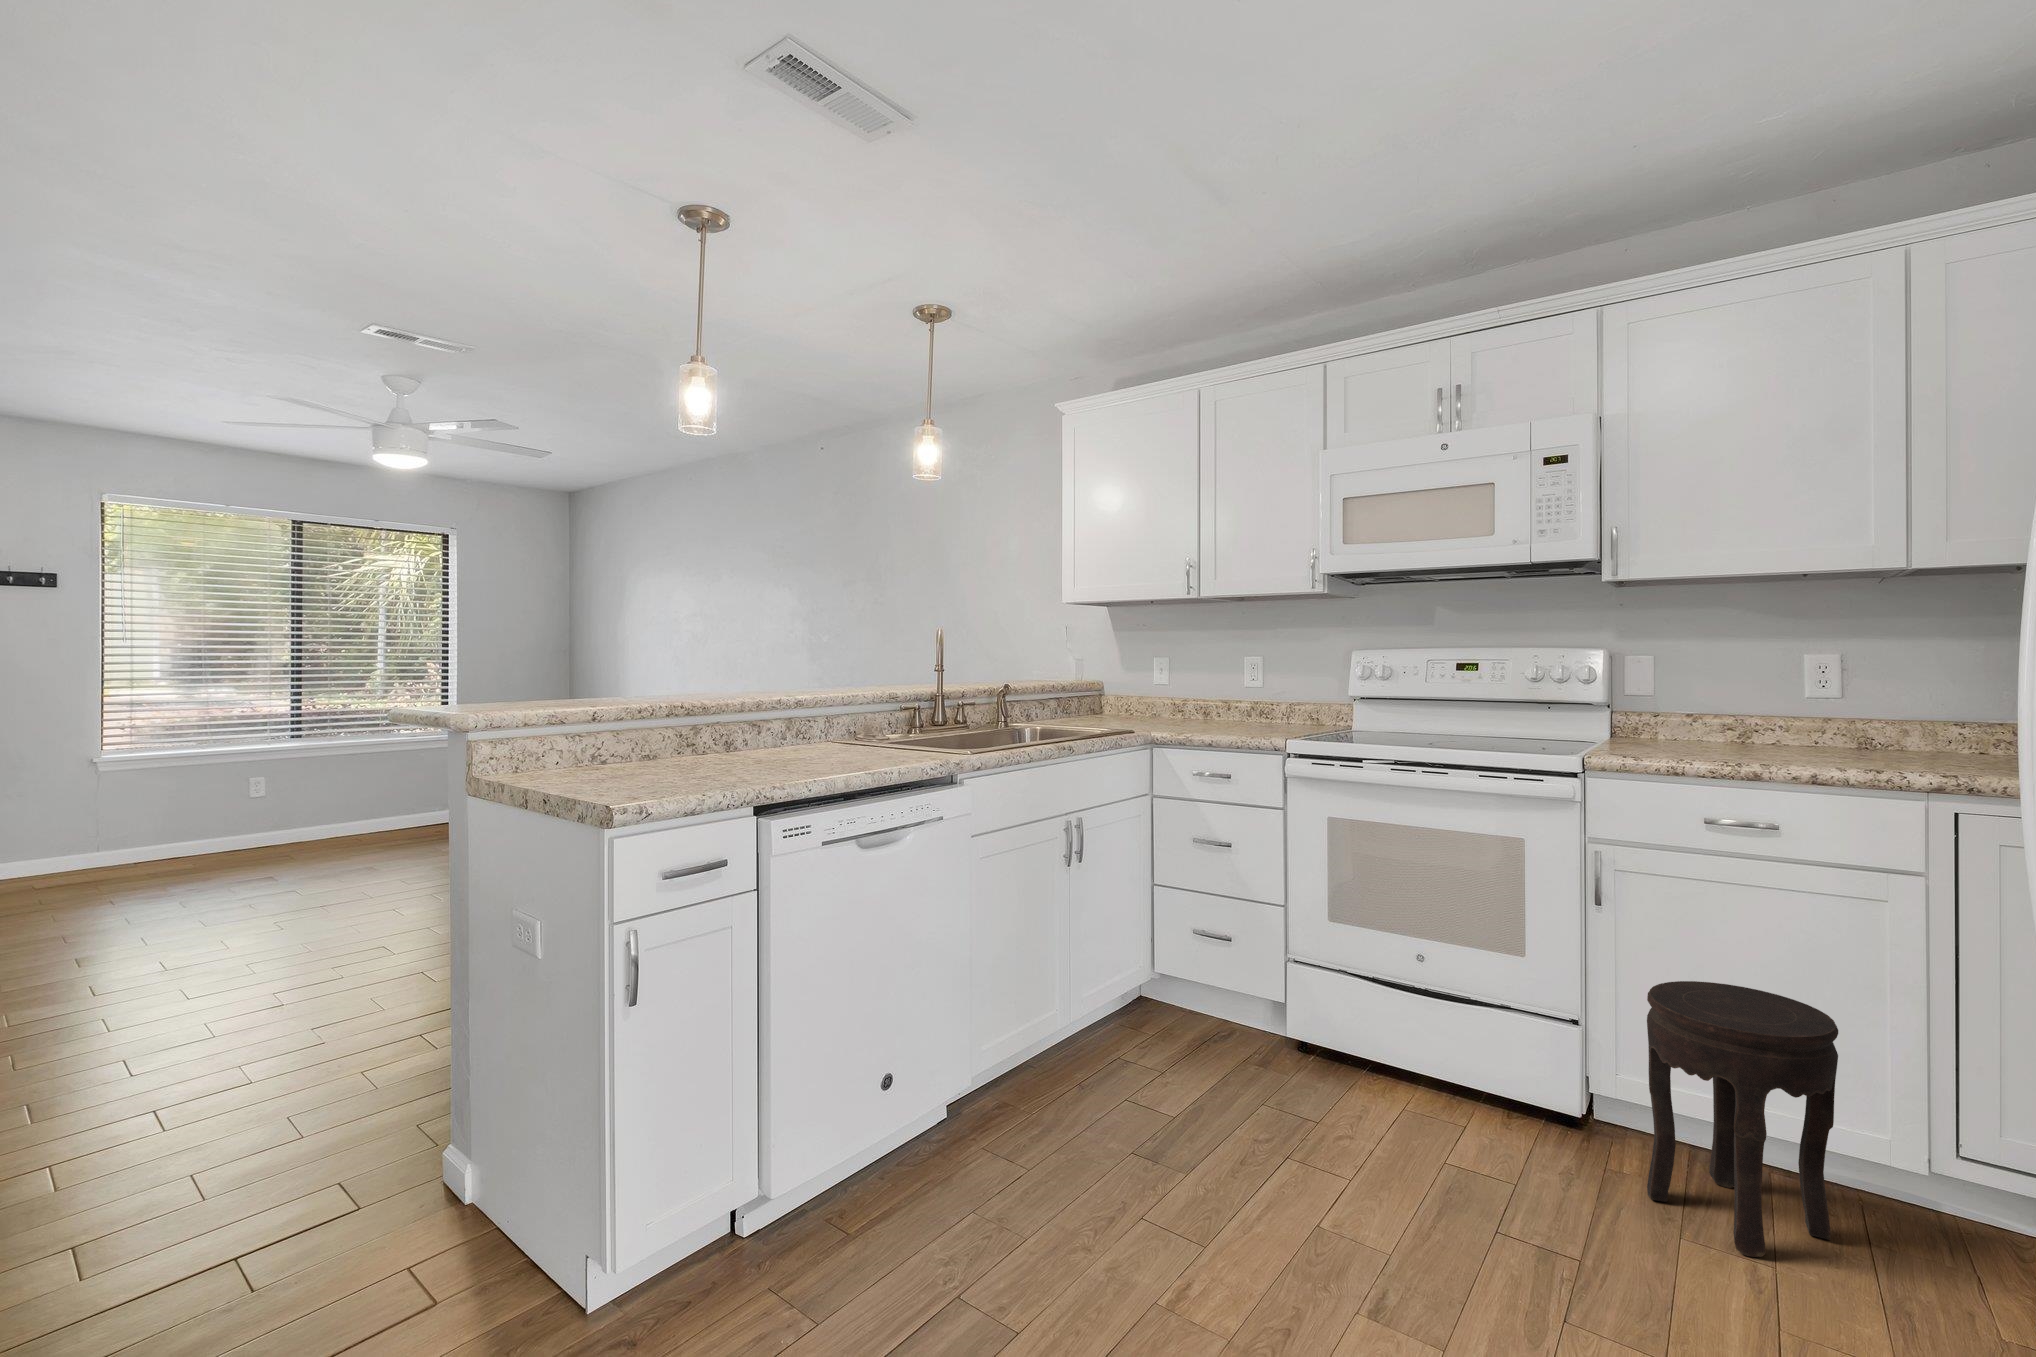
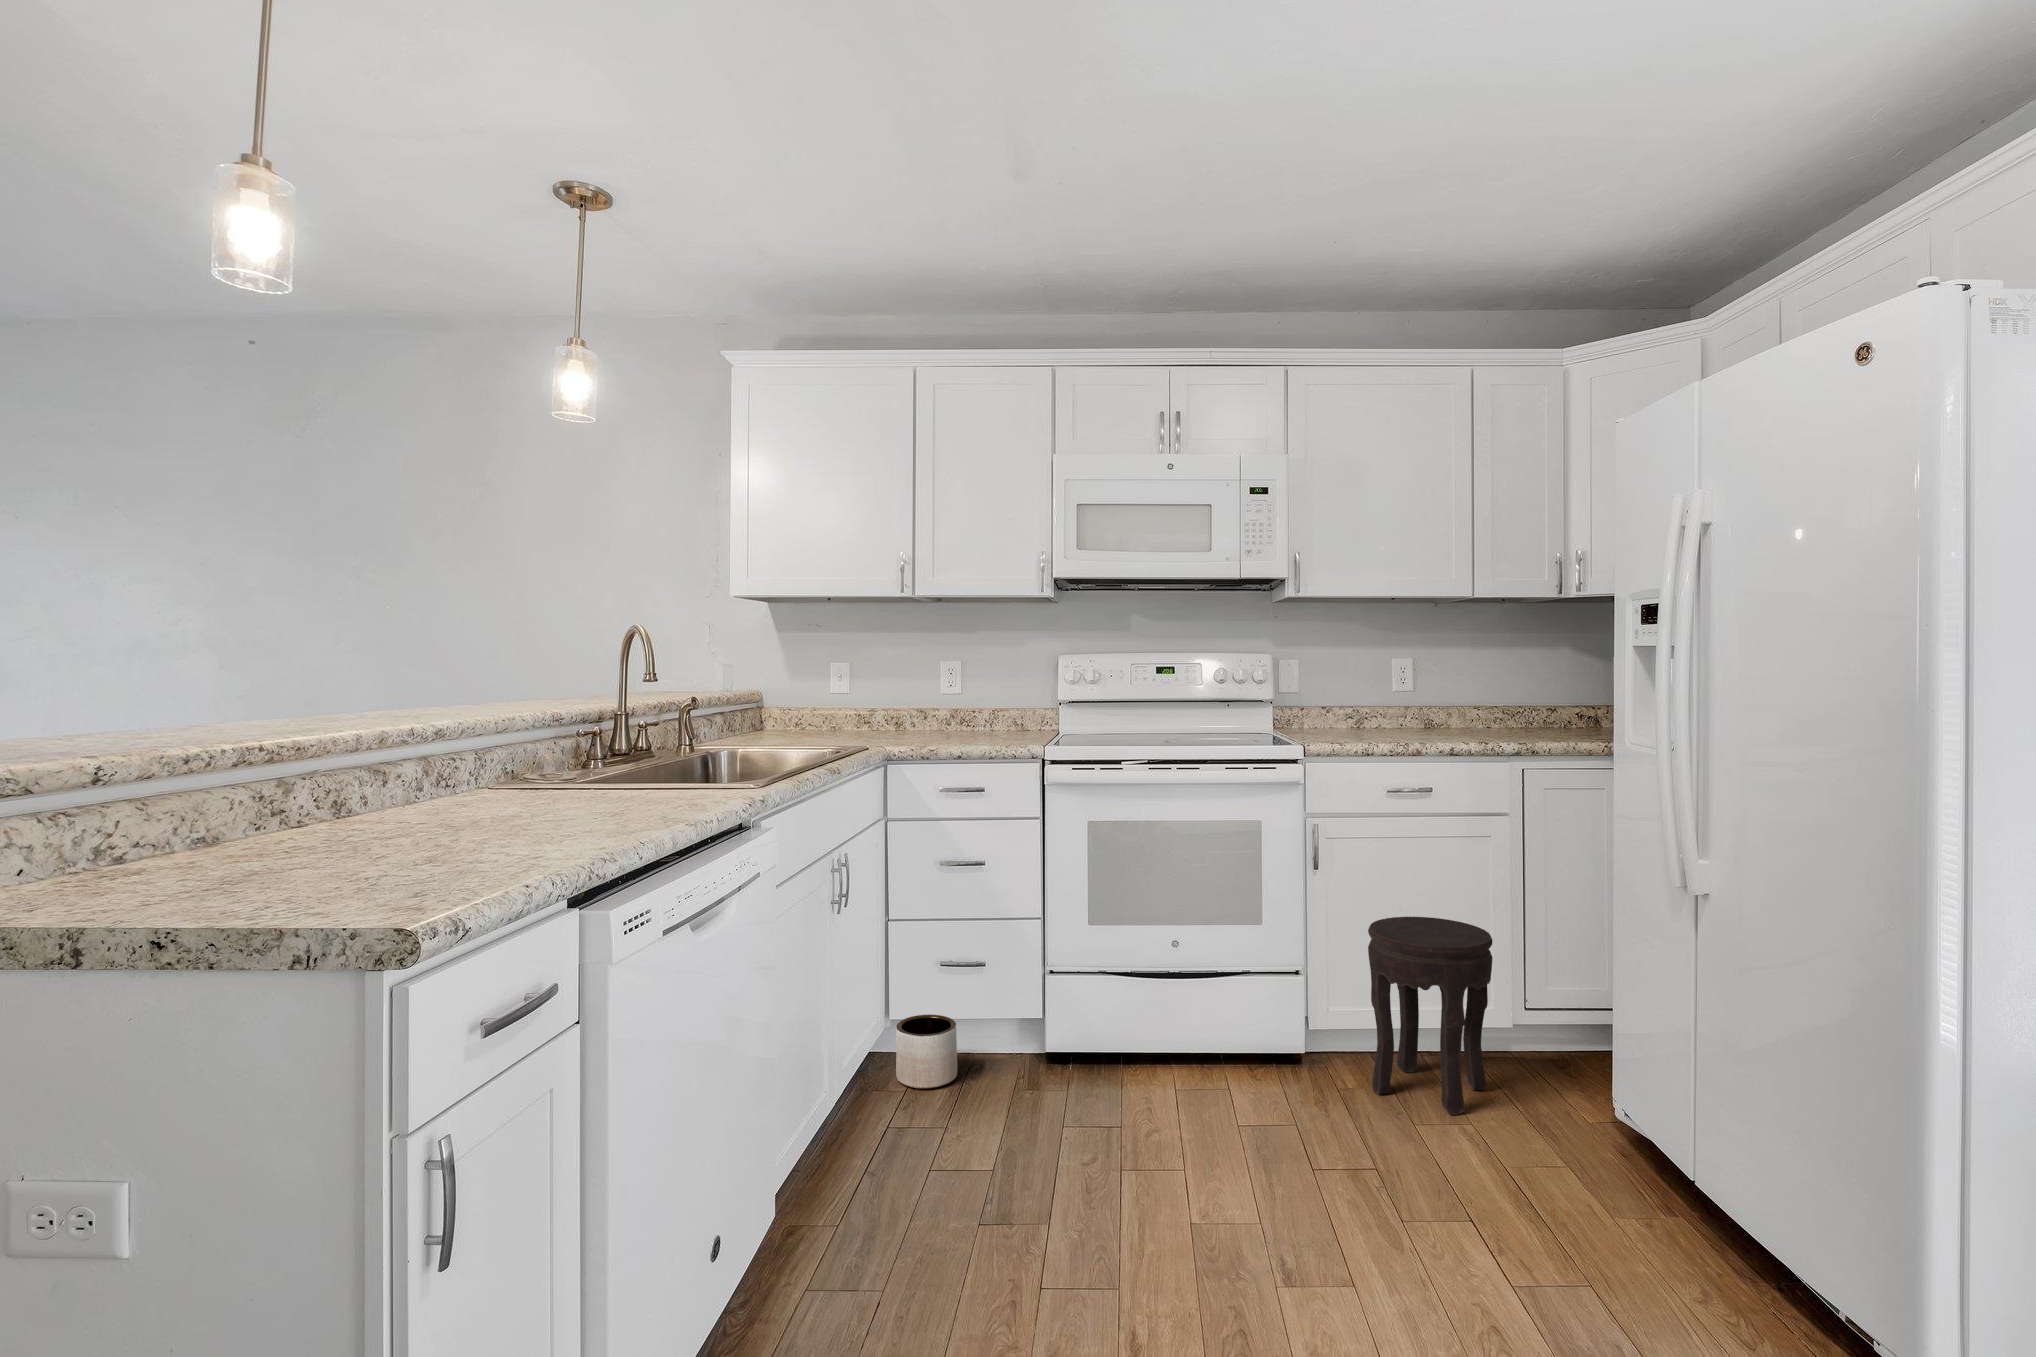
planter: none [1120,988,1179,1059] -> present [896,1015,957,1089]

